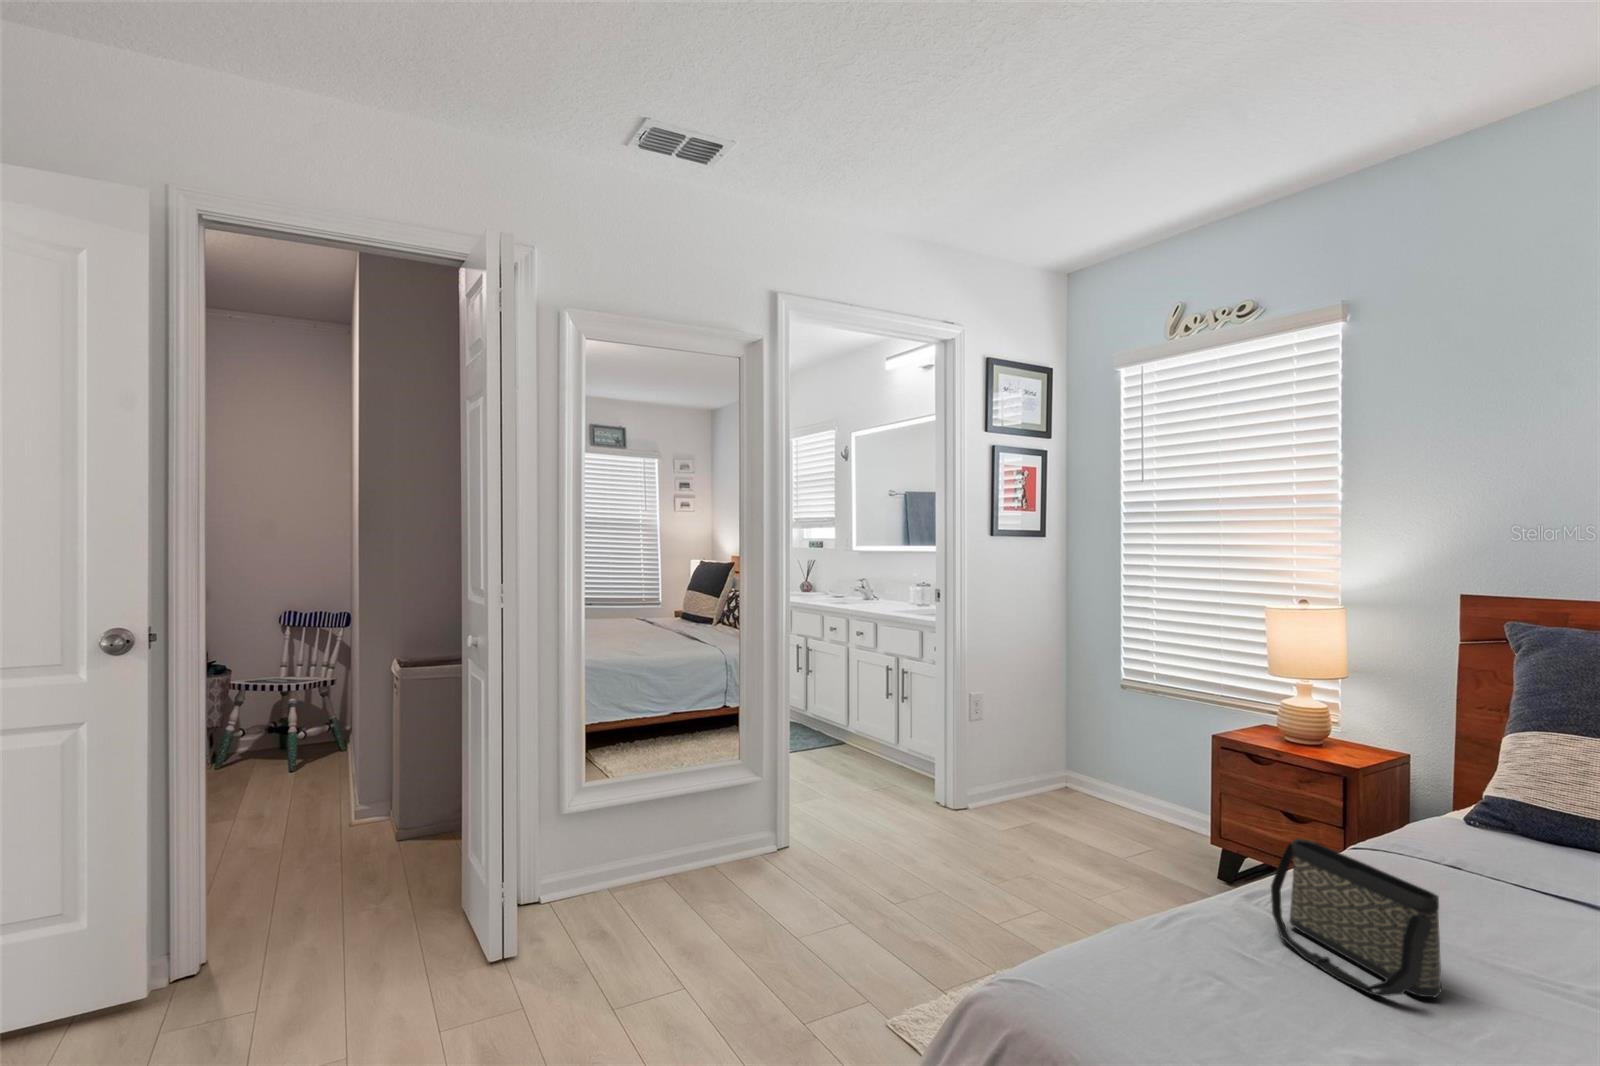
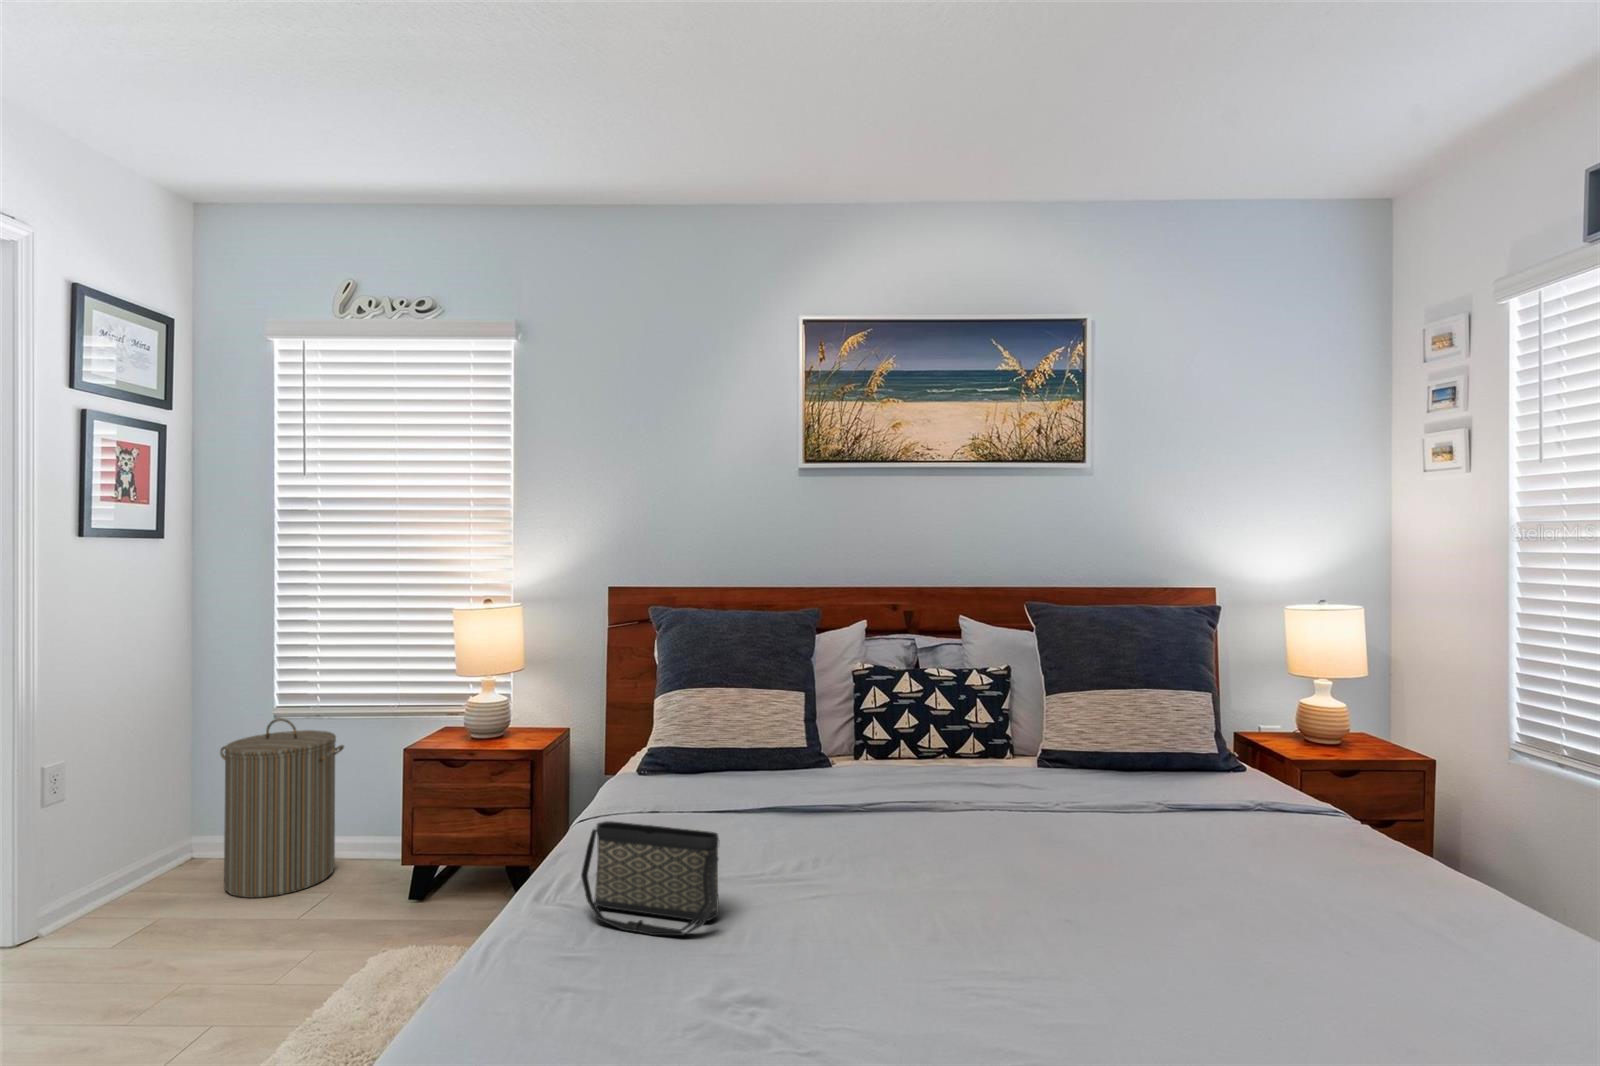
laundry hamper: none [1080,688,1171,838] -> present [220,718,344,898]

